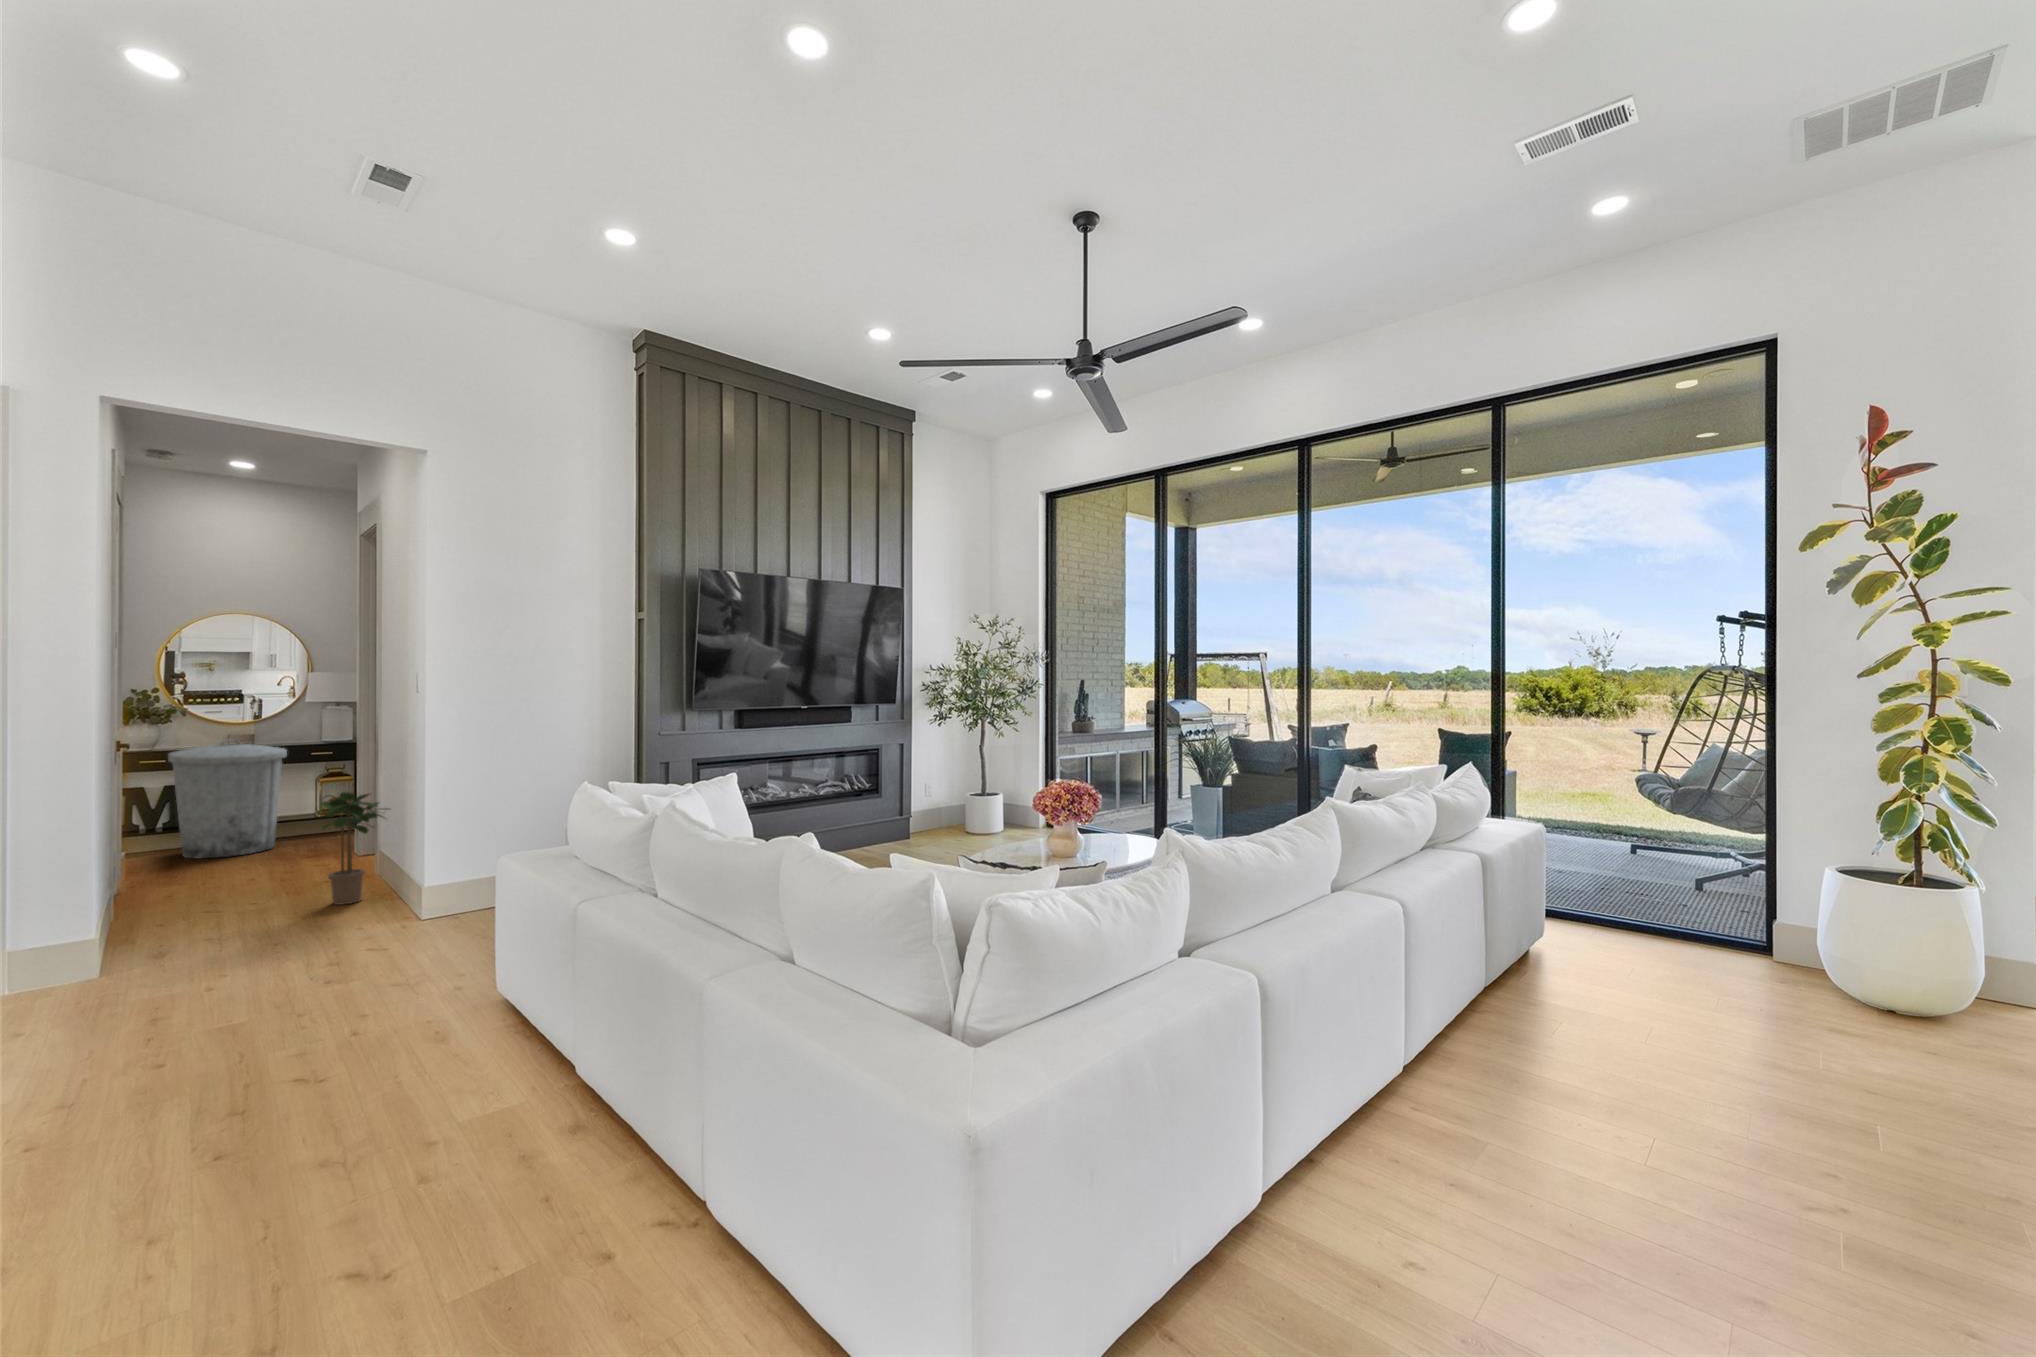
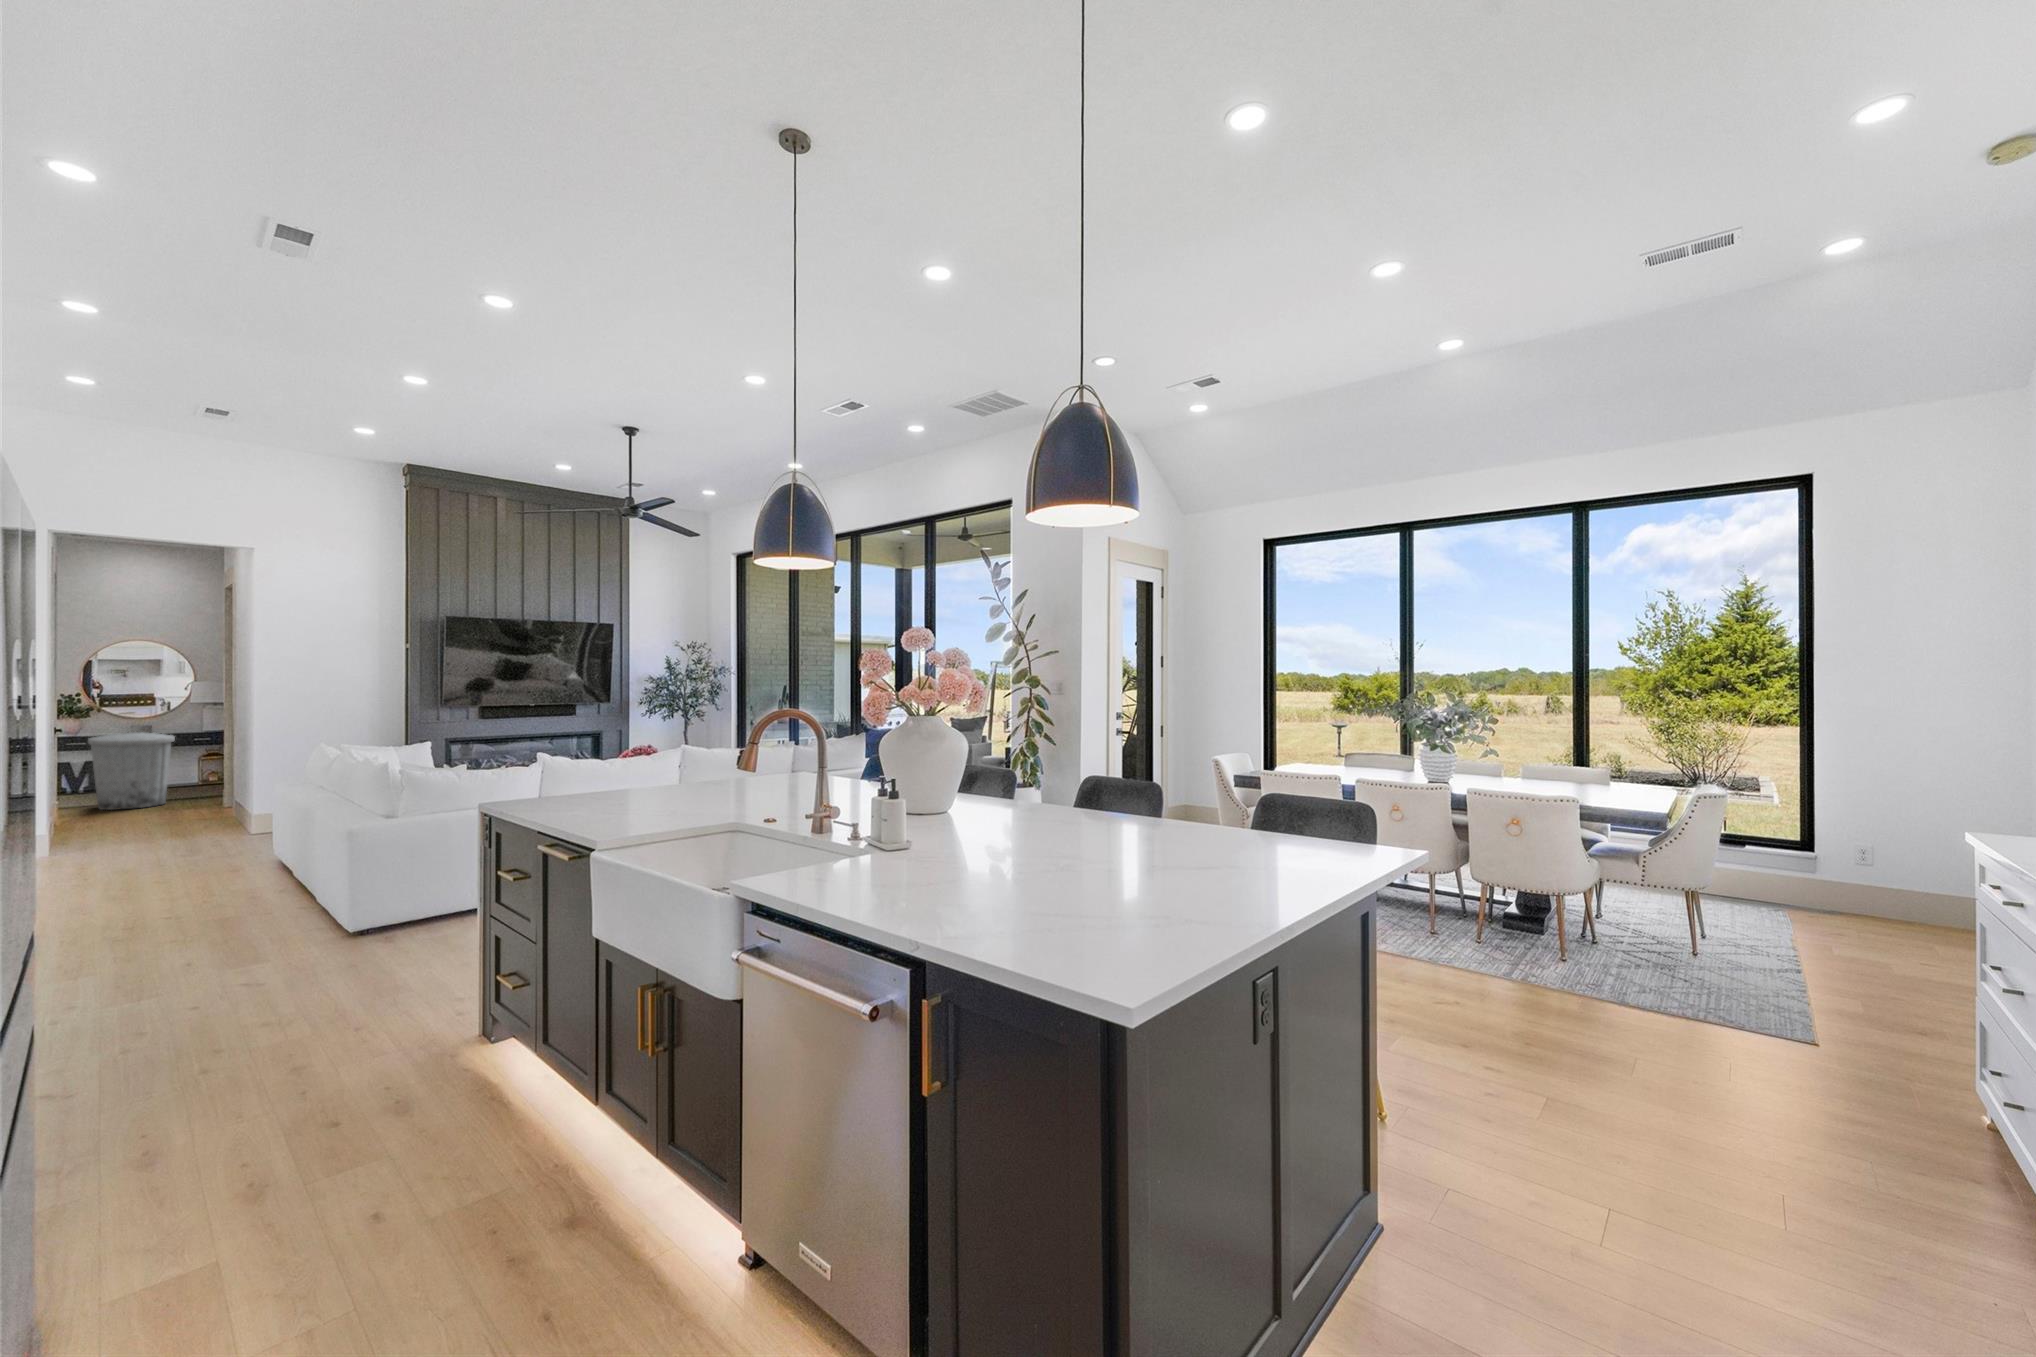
potted plant: present [319,792,388,905] -> none [182,759,235,830]

